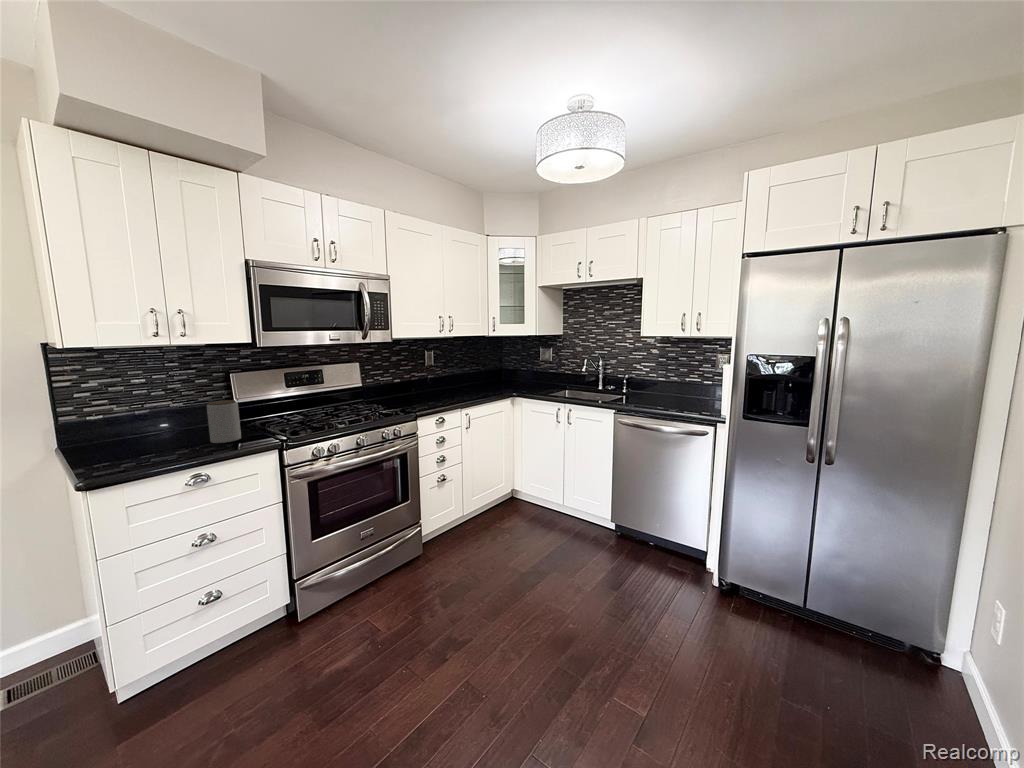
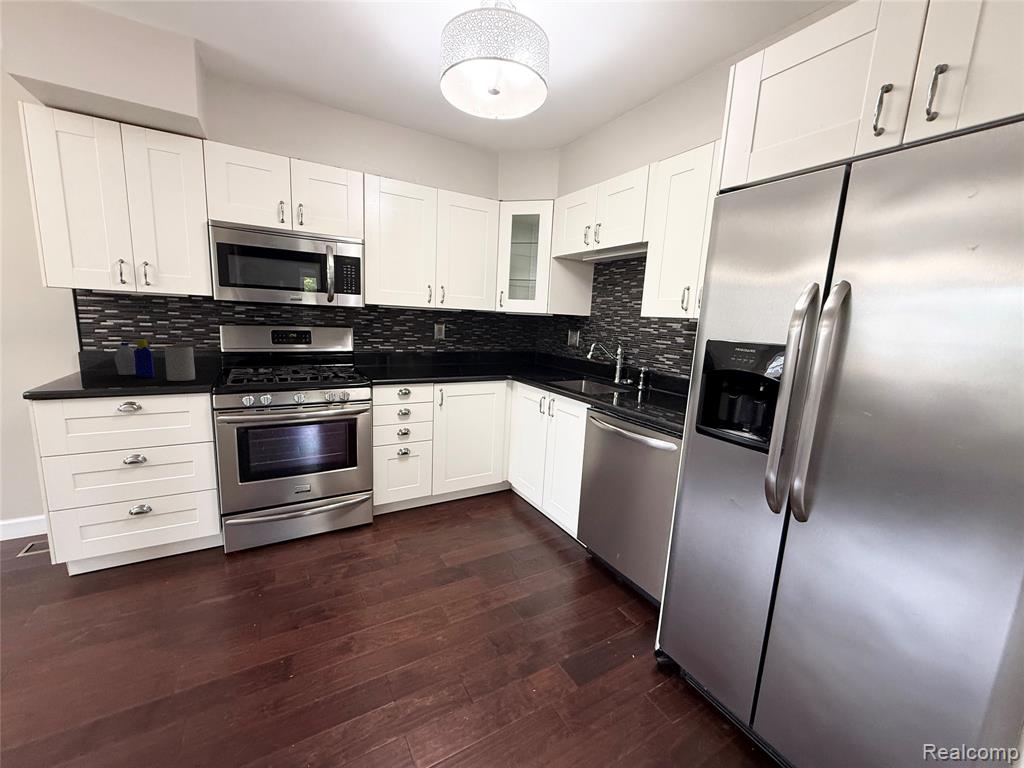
bottle: none [122,399,187,446] -> present [114,339,155,377]

